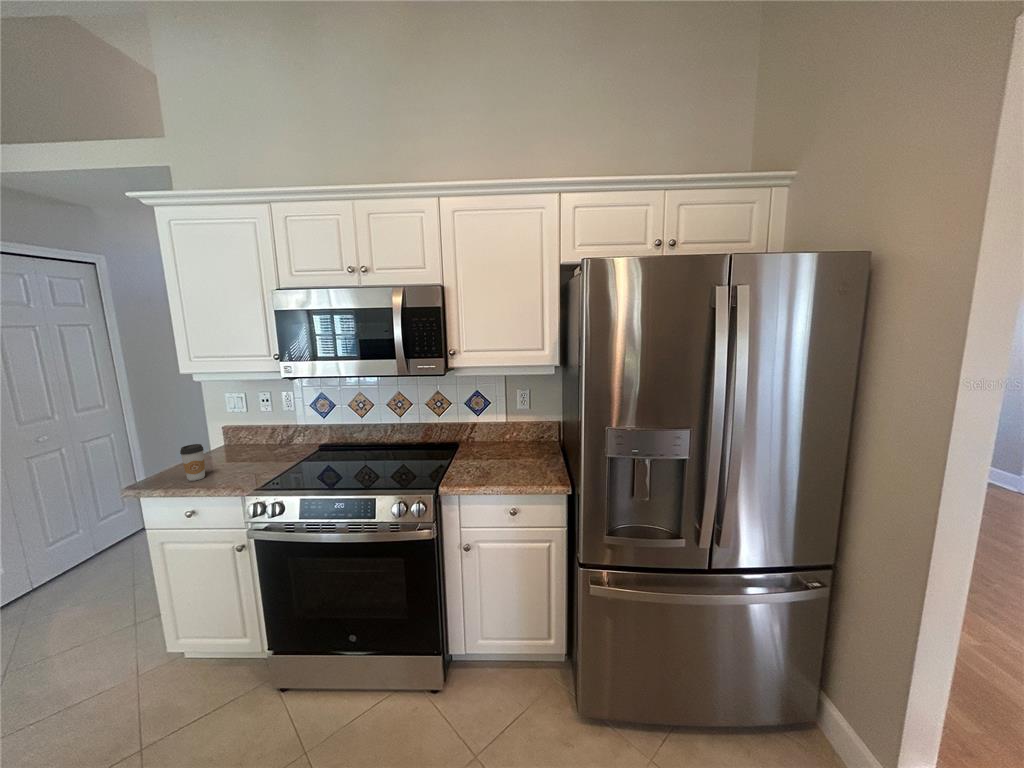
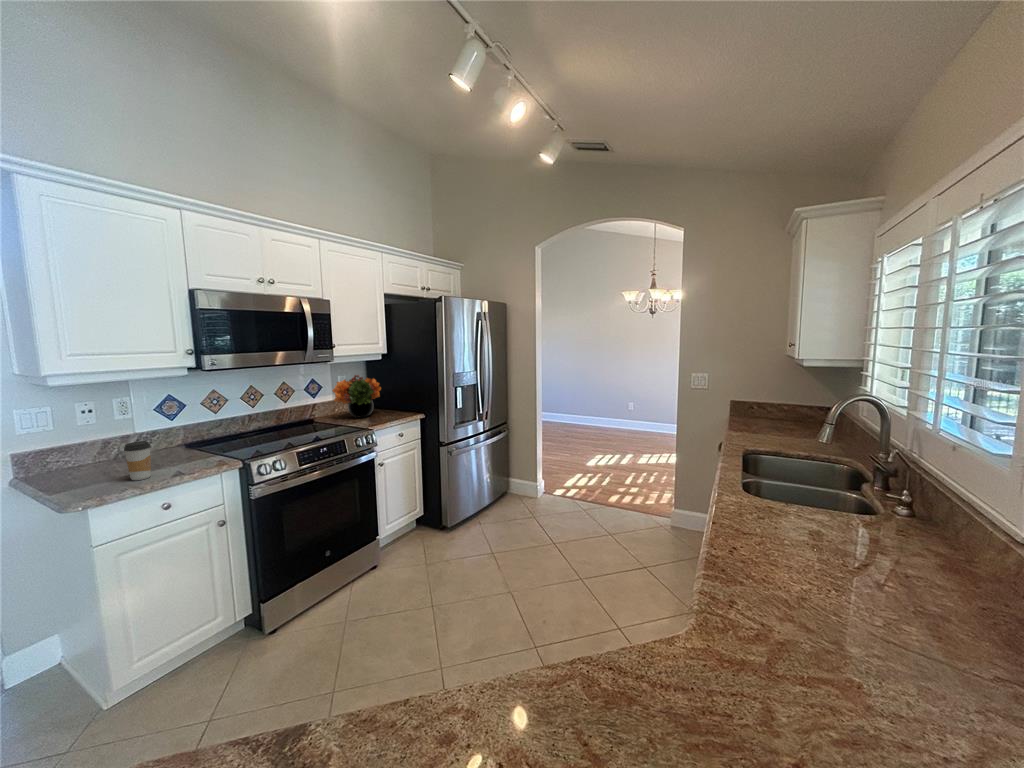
flower arrangement: none [471,395,541,459] -> present [332,375,381,417]

